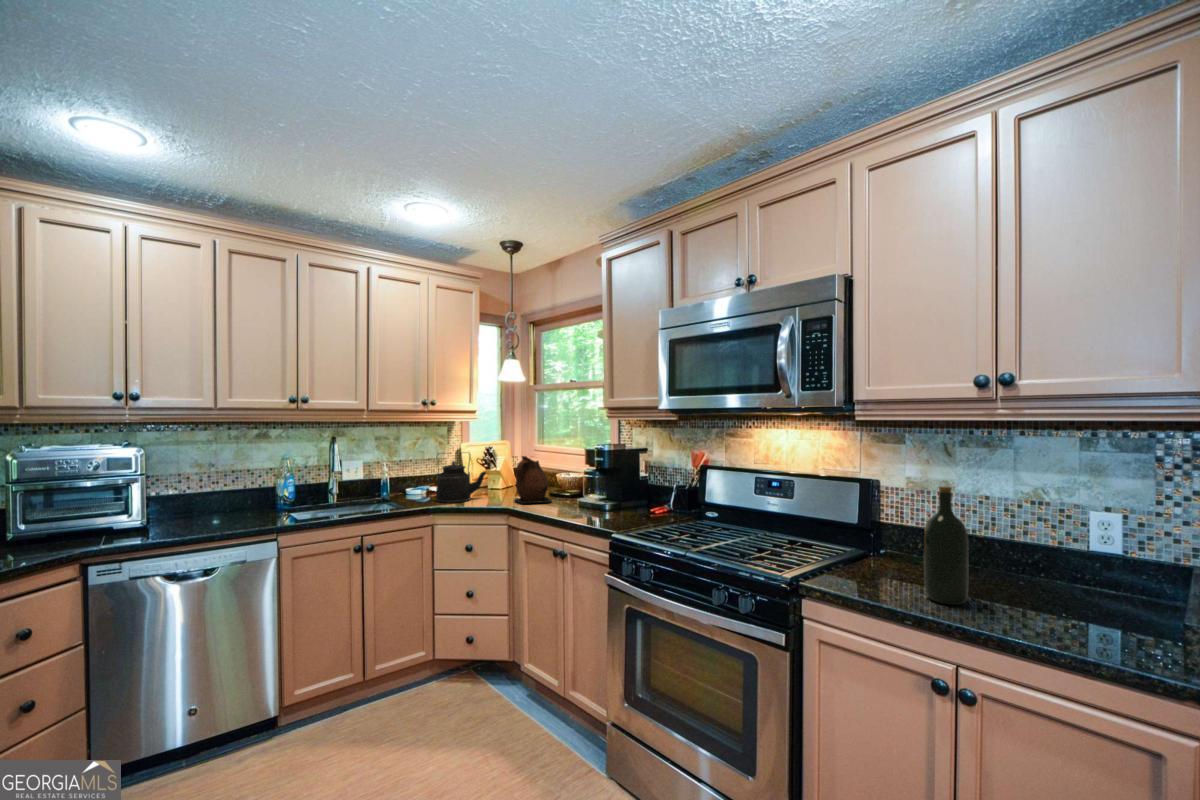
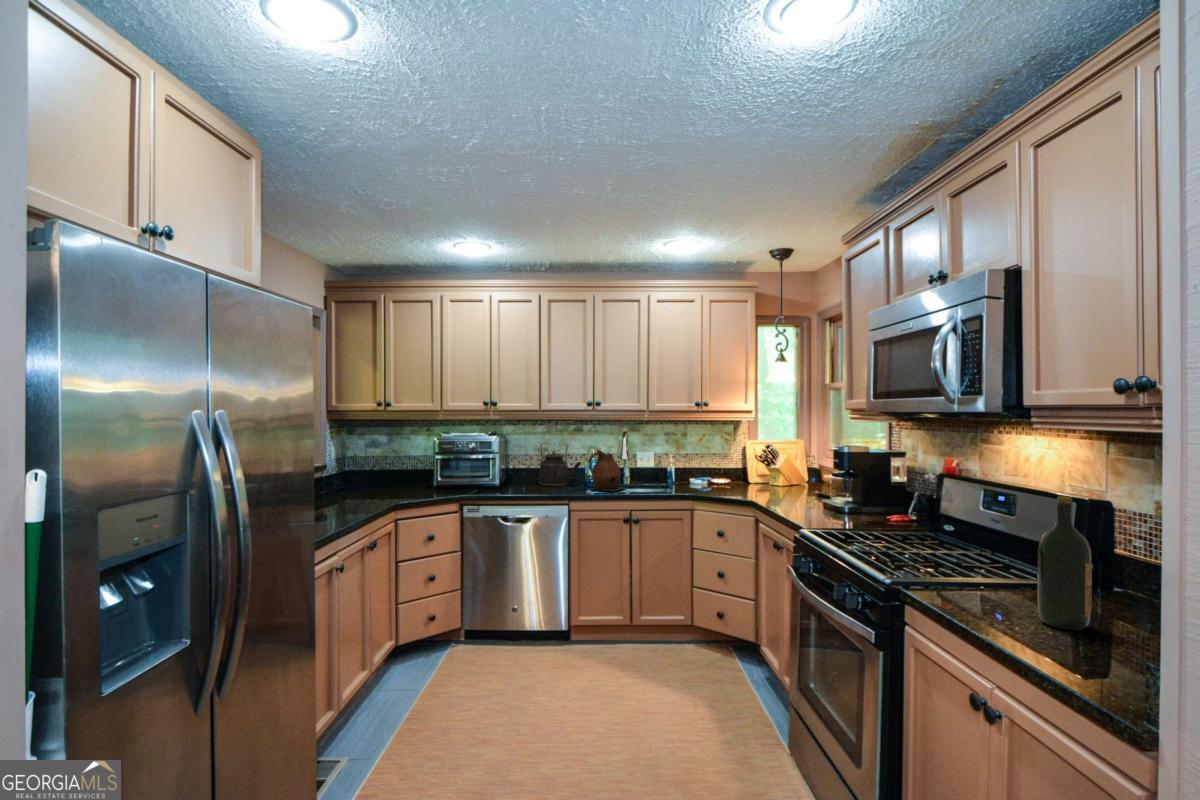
kettle: present [436,453,487,503] -> present [539,444,581,486]
ceramic pitcher: present [515,456,552,503] -> present [588,449,624,491]

